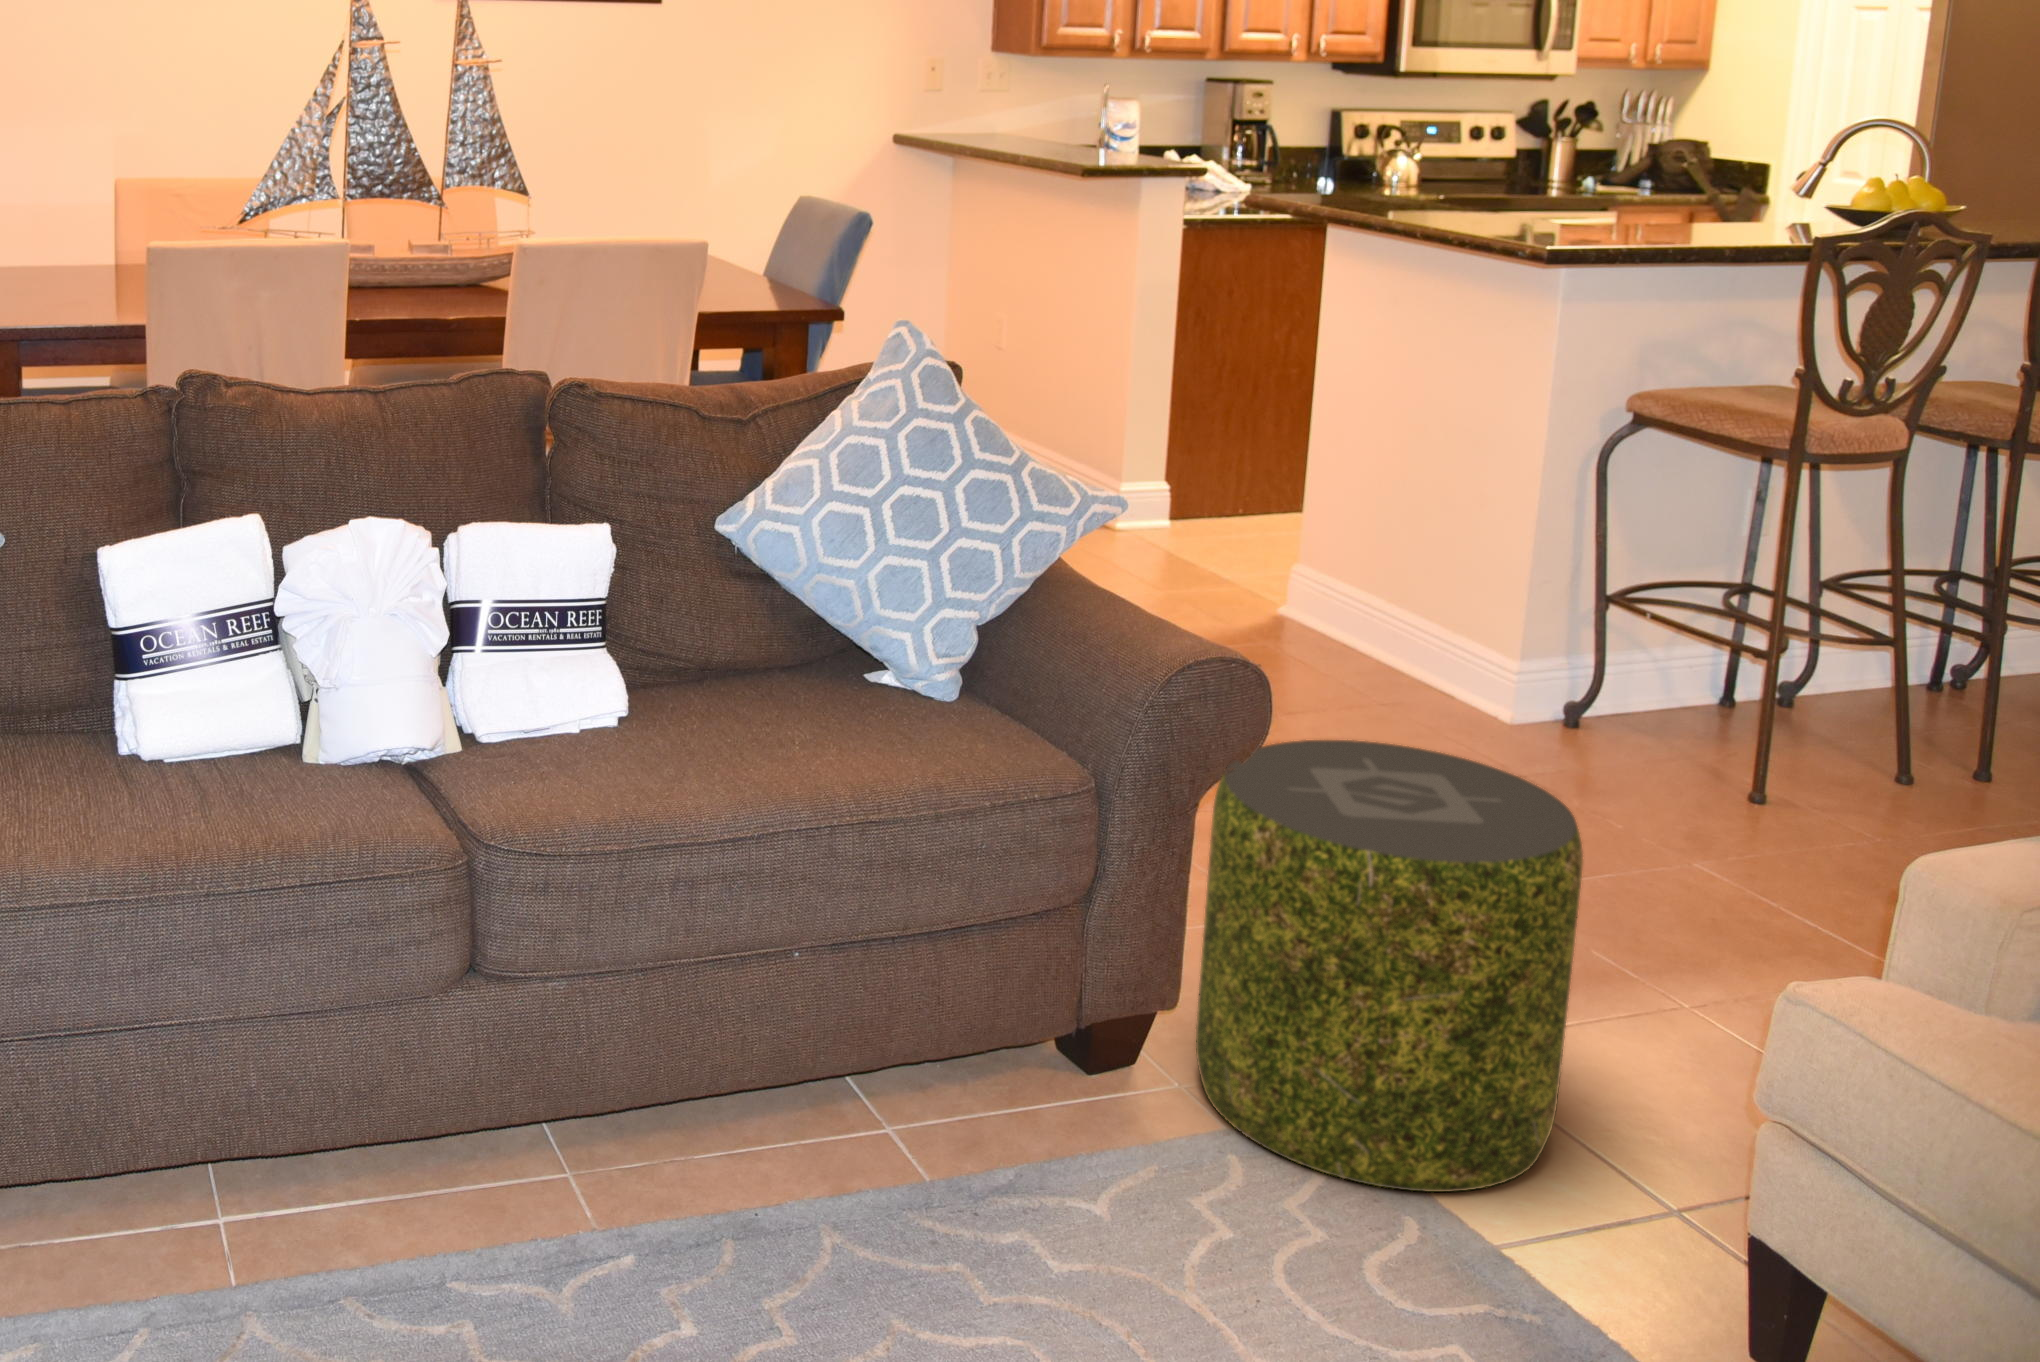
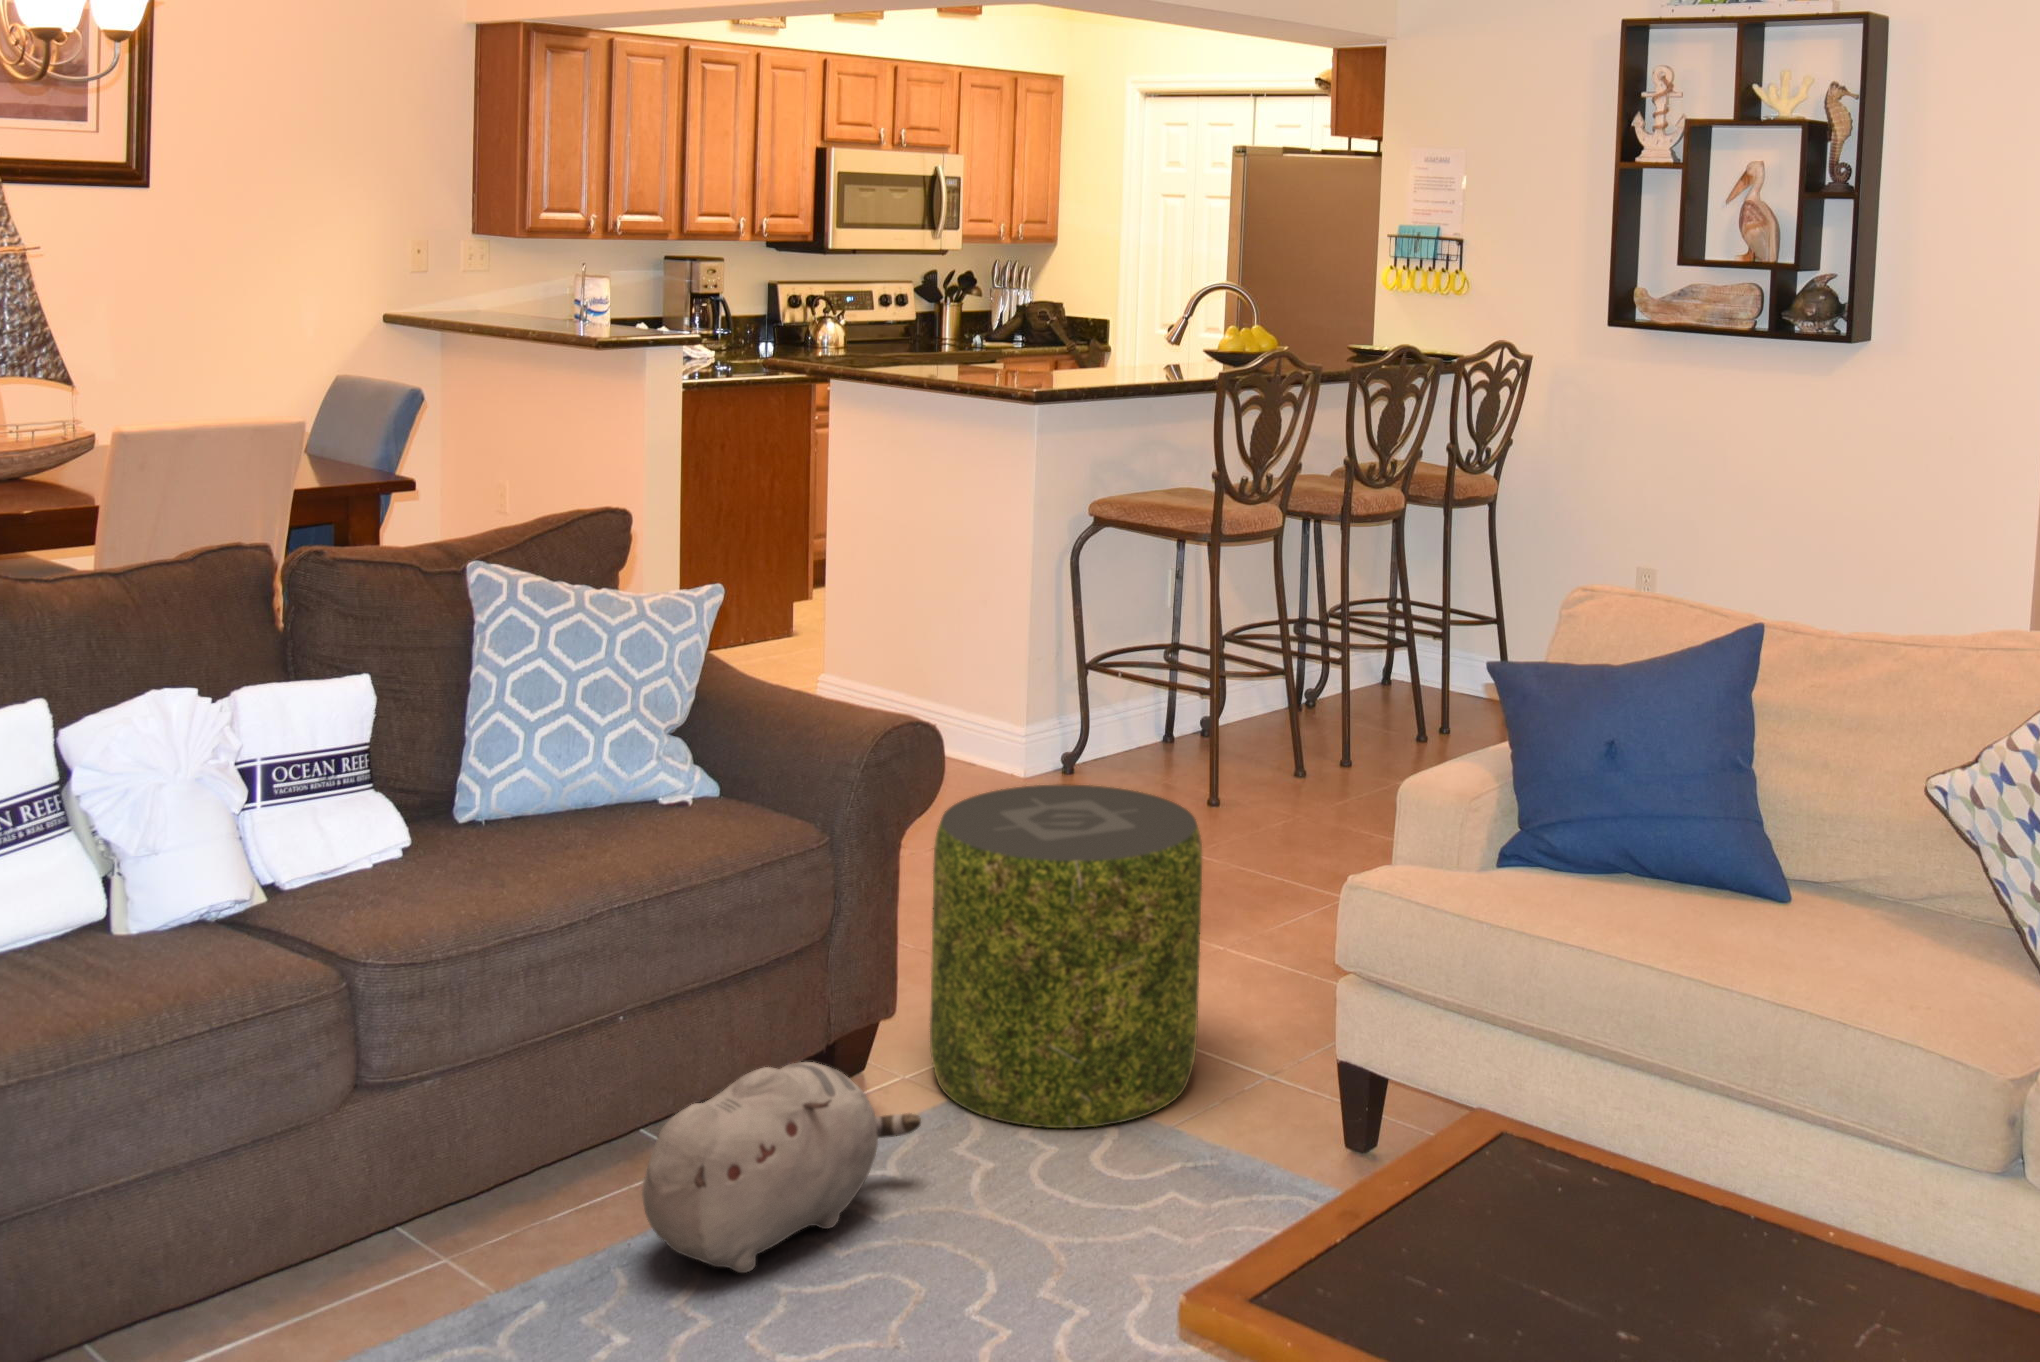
plush toy: none [767,1008,1122,1231] -> present [642,1062,921,1273]

